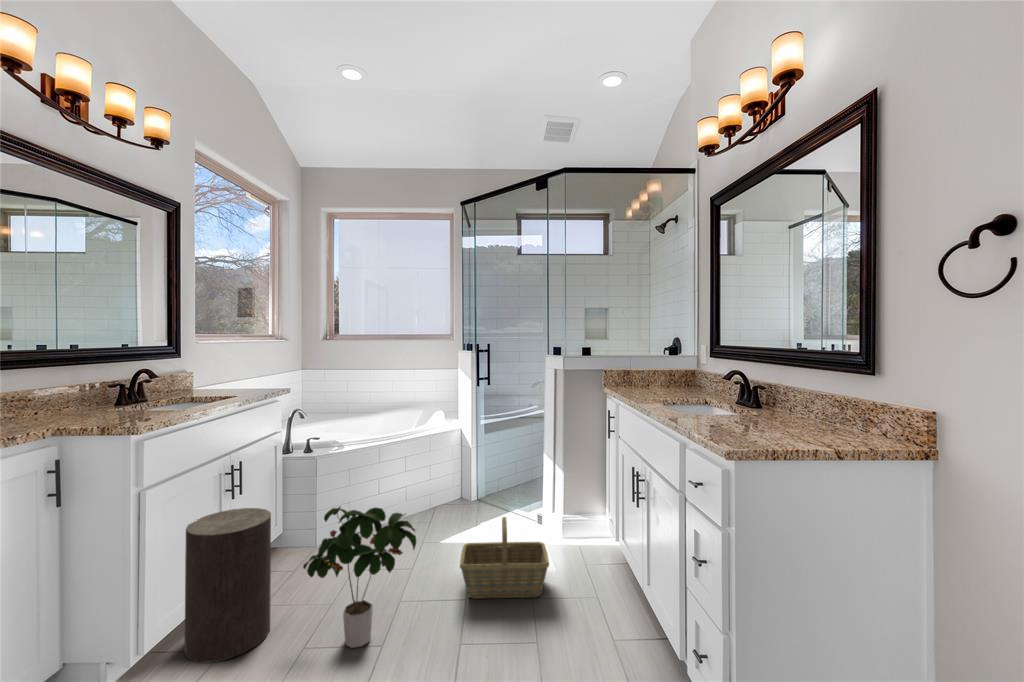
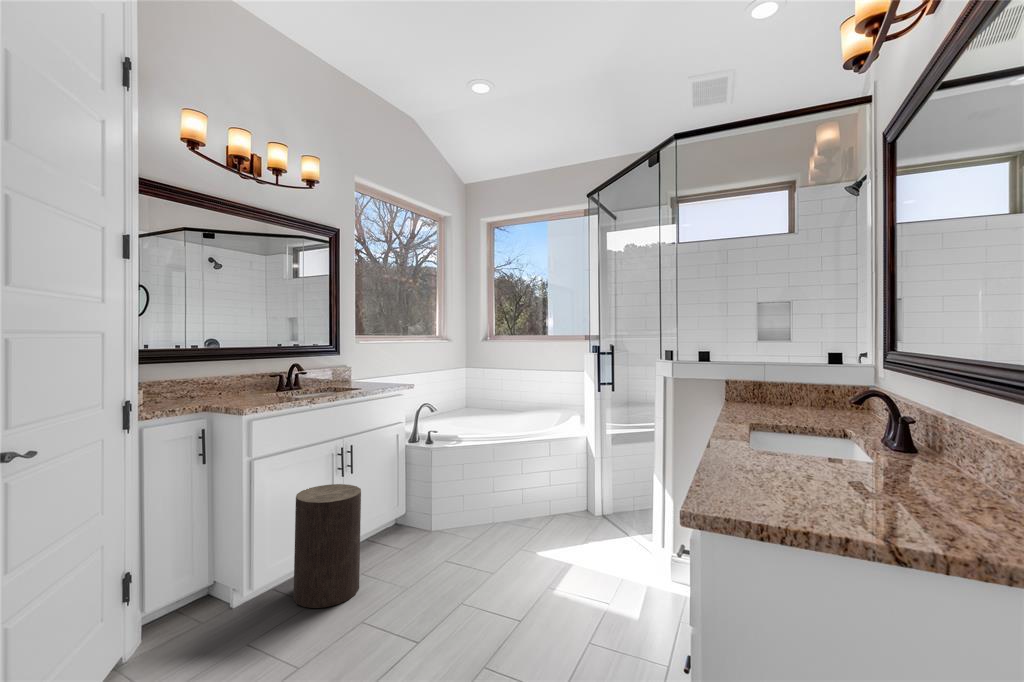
potted plant: present [303,507,416,648] -> none [377,495,461,631]
basket: present [460,517,549,599] -> none [520,537,624,635]

